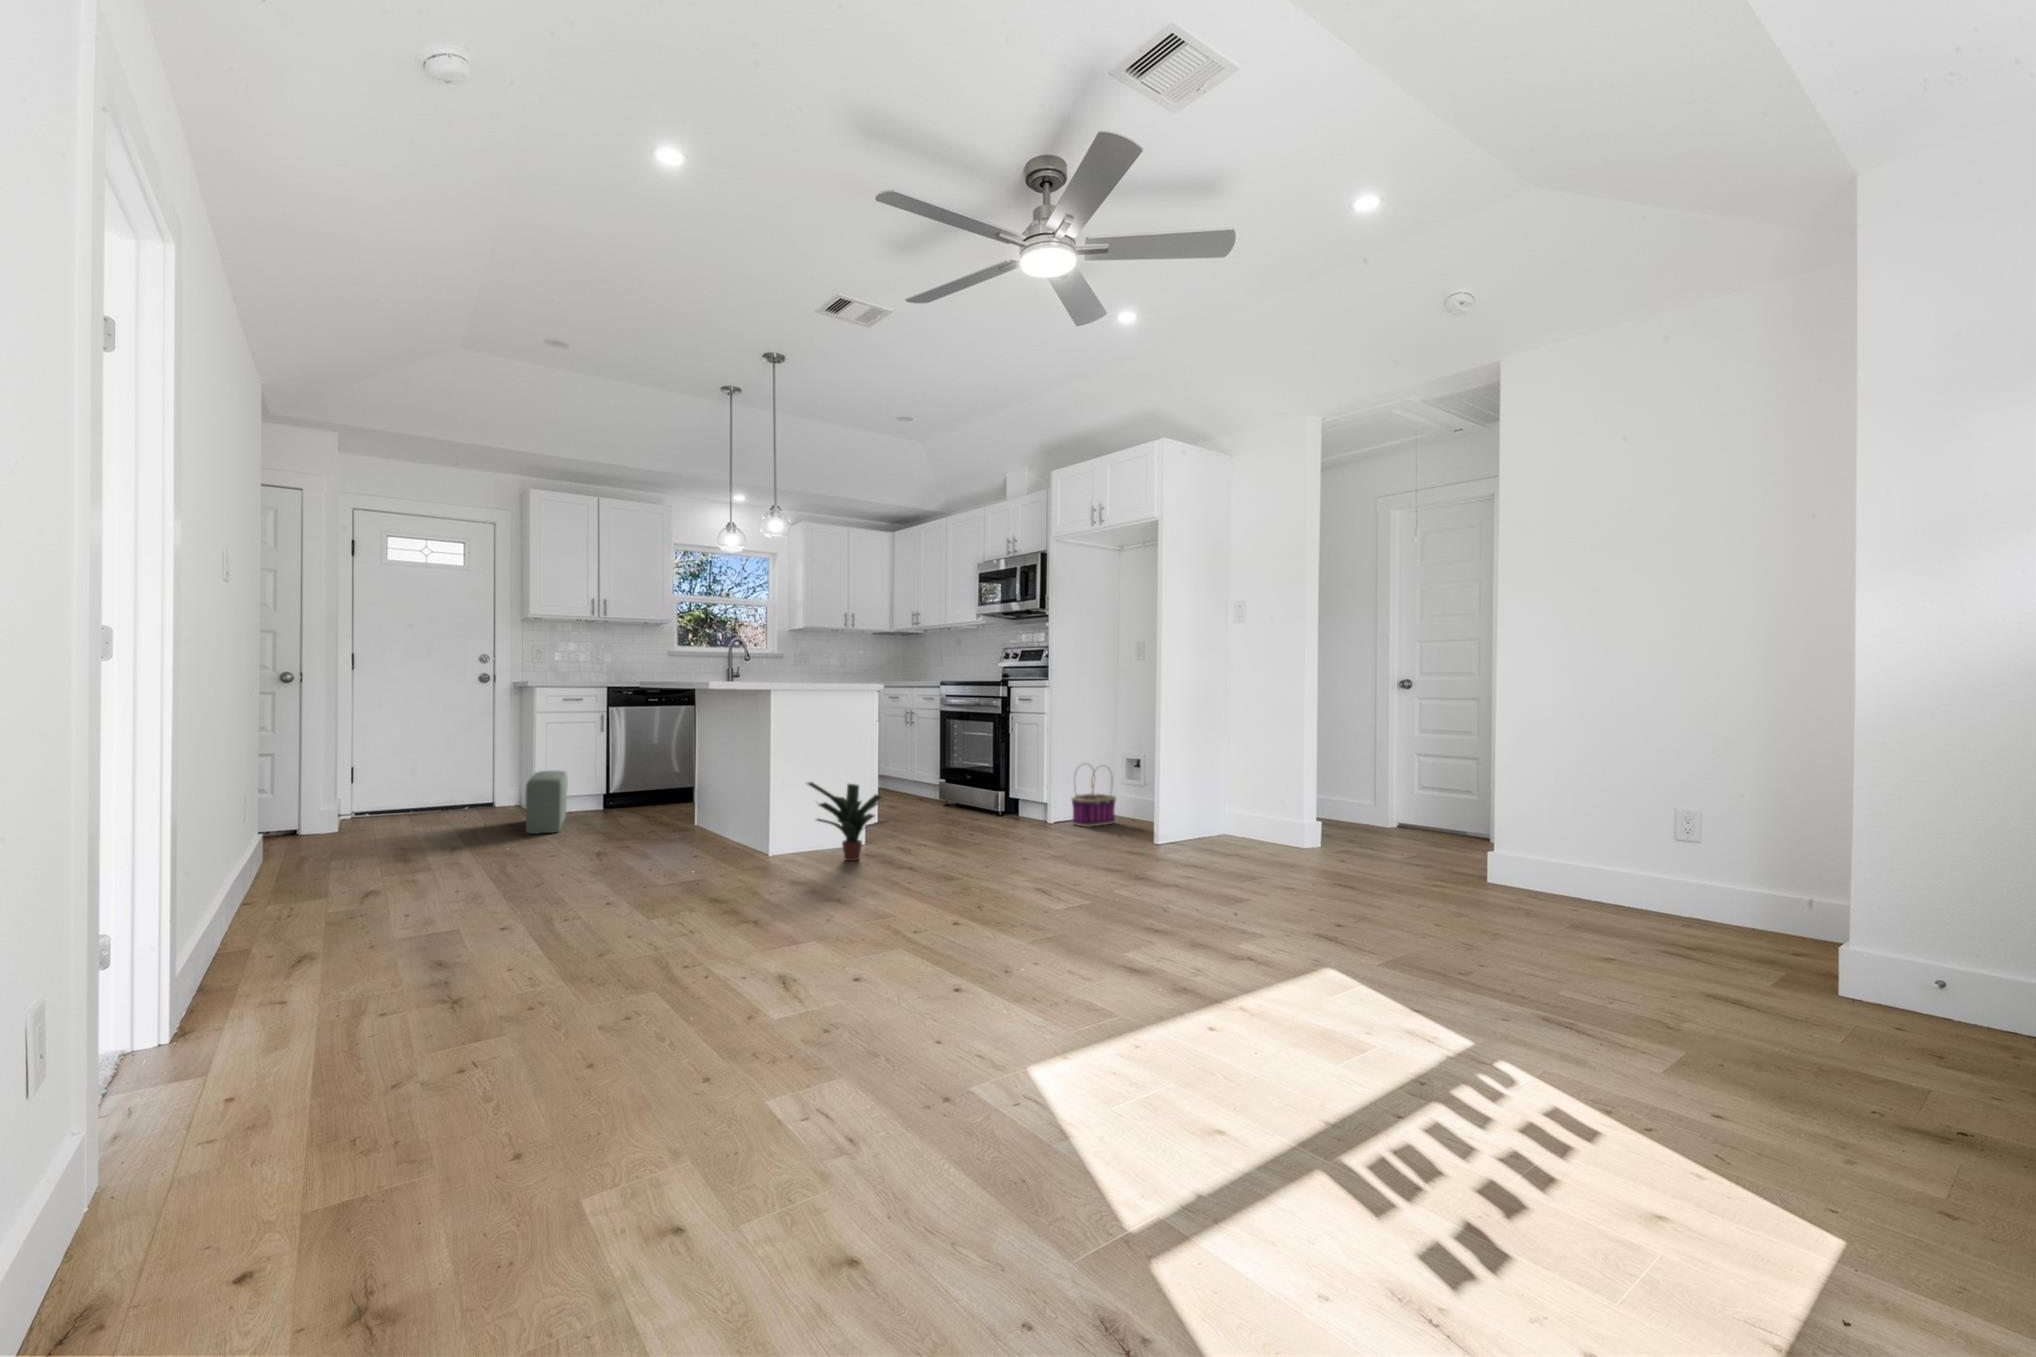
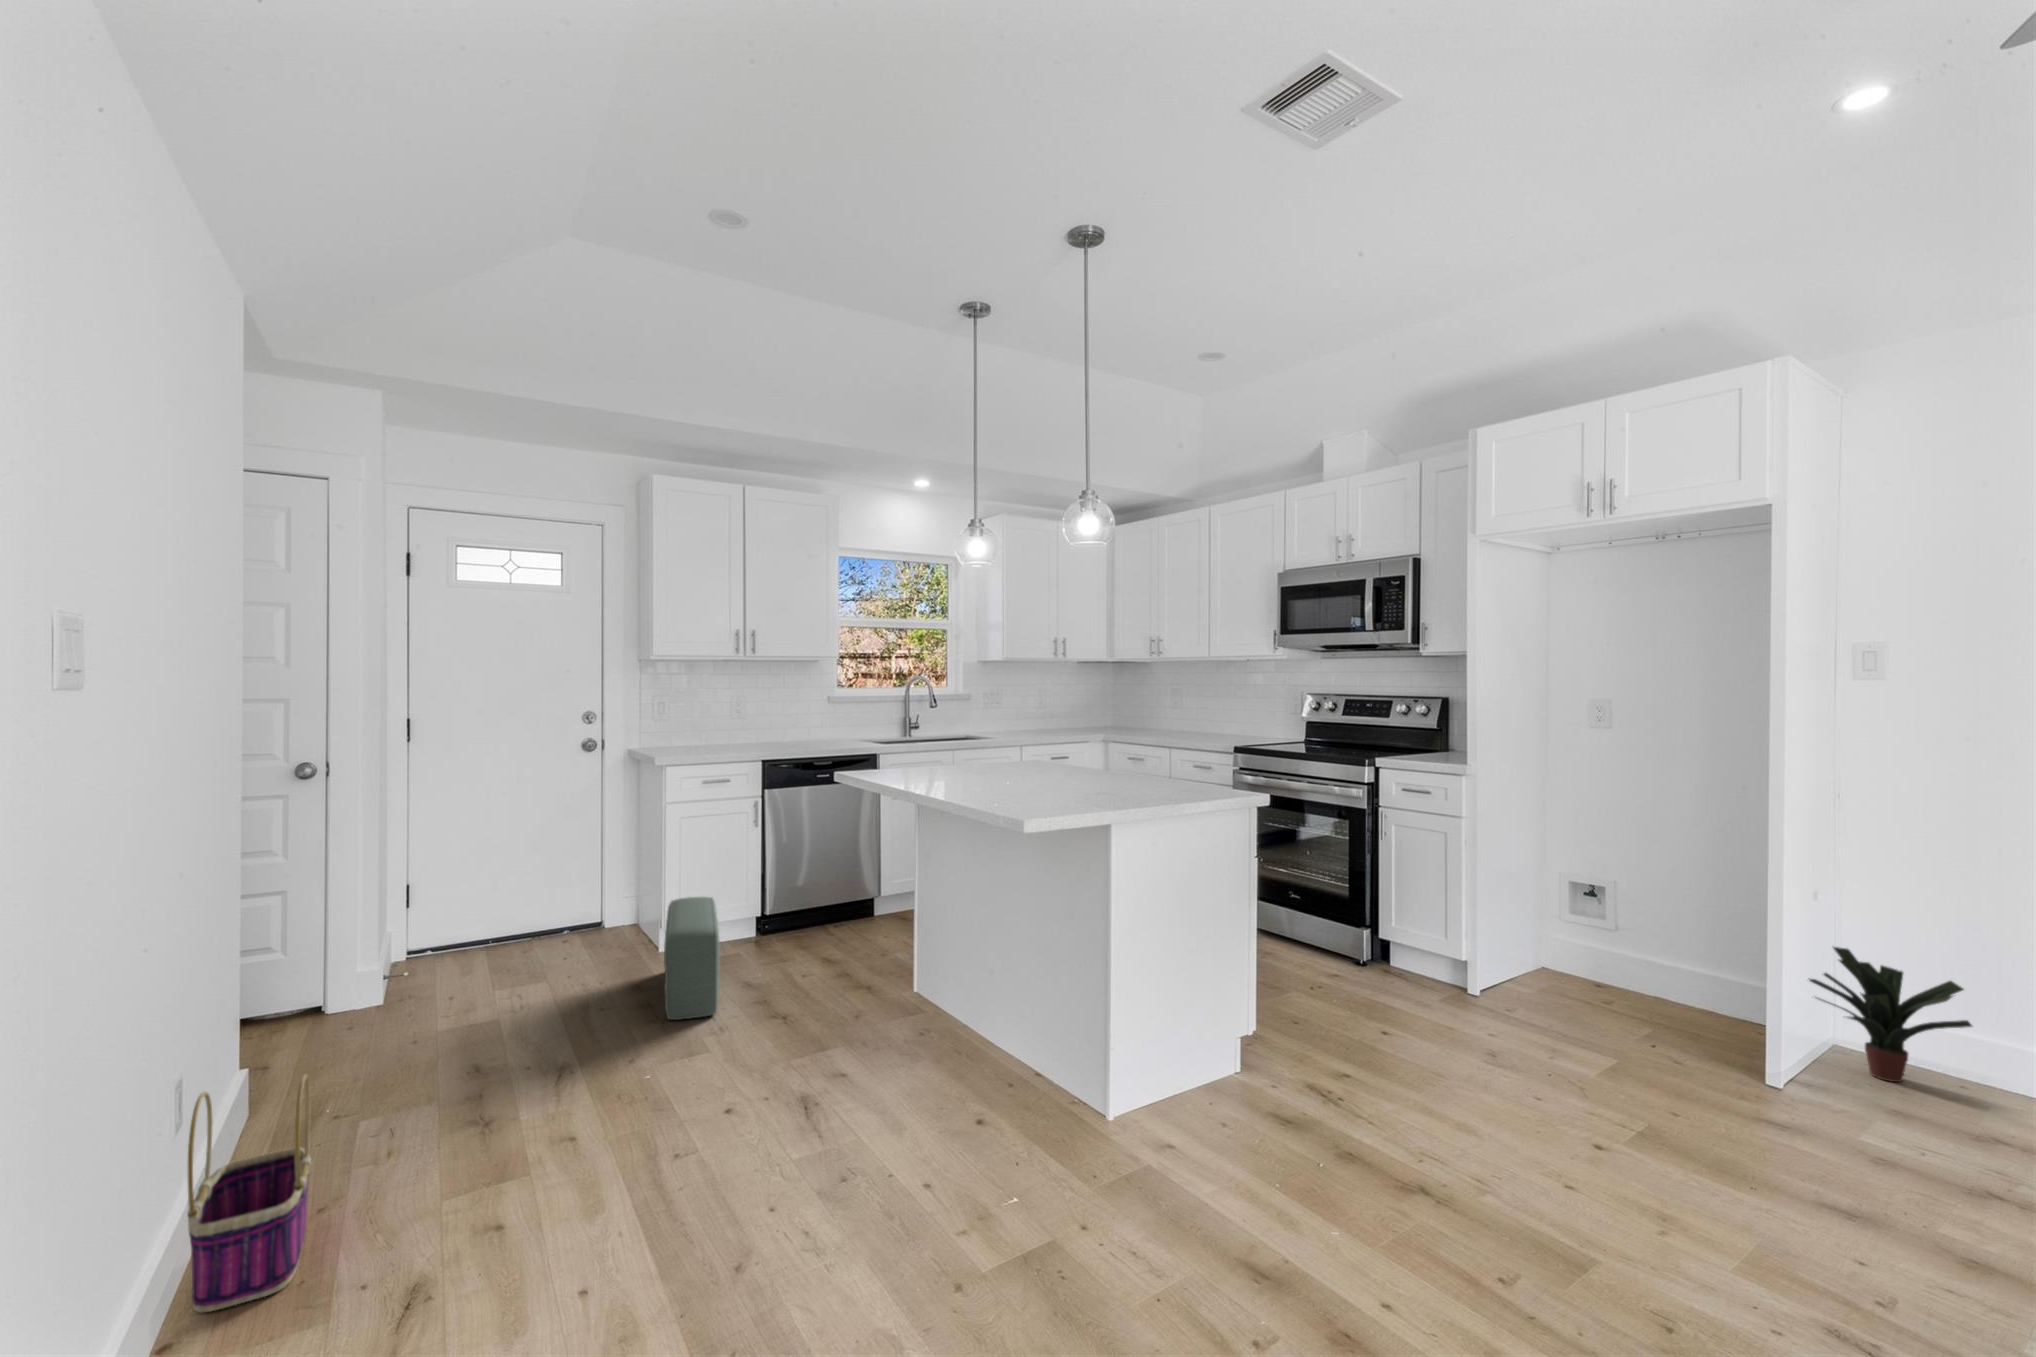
basket: present [1072,770,1116,827] -> present [187,1074,311,1312]
potted plant: present [807,782,888,861] -> present [1810,947,1972,1082]

